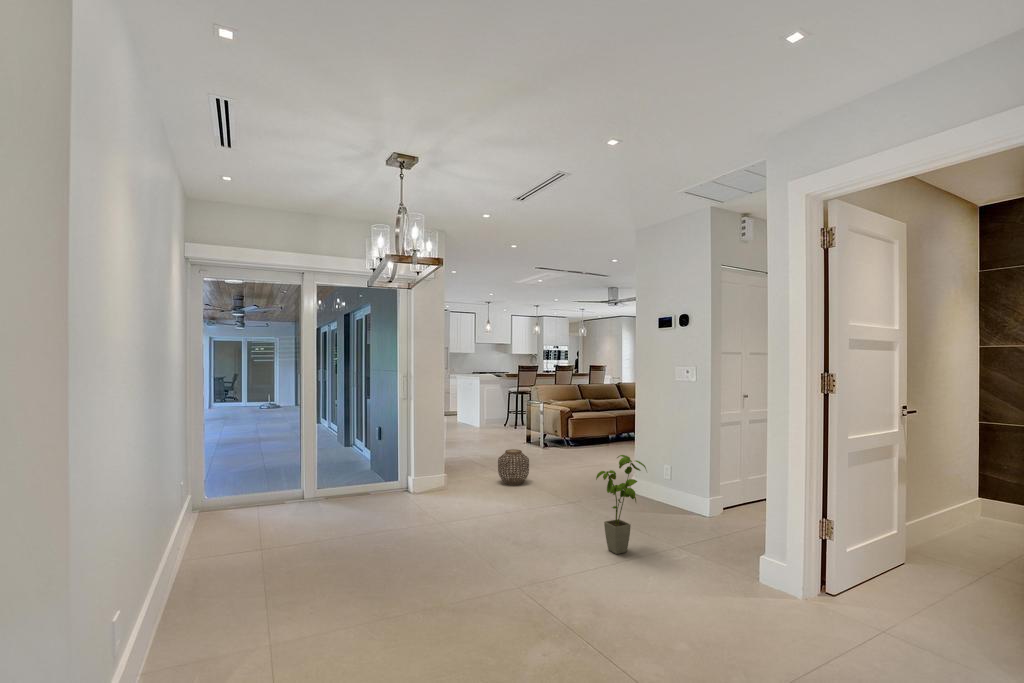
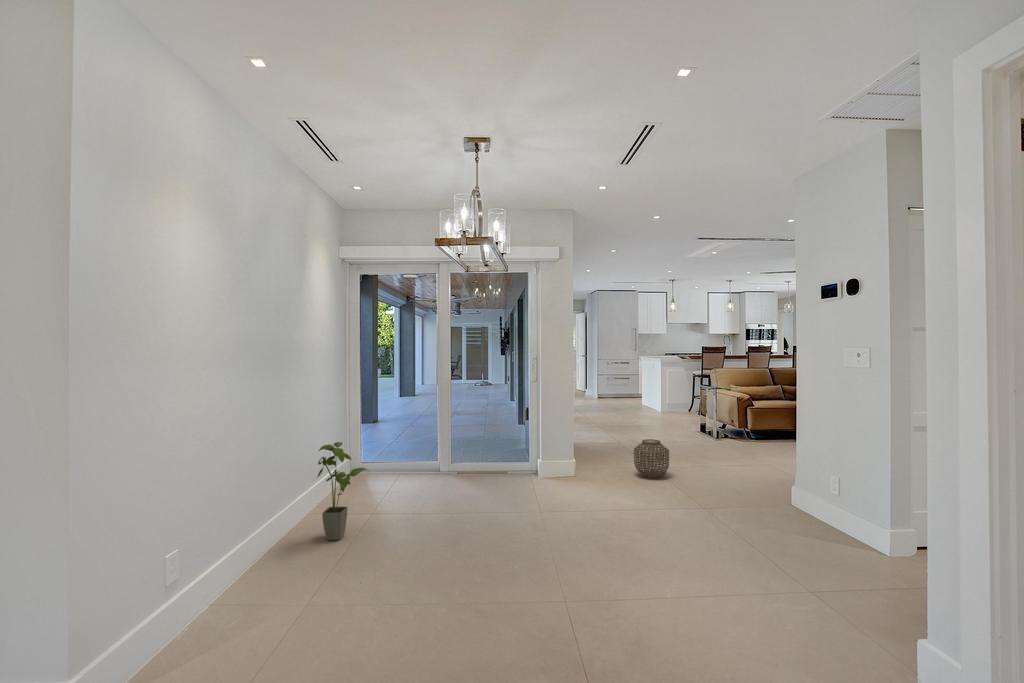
house plant: present [596,455,646,554] -> present [317,442,369,540]

